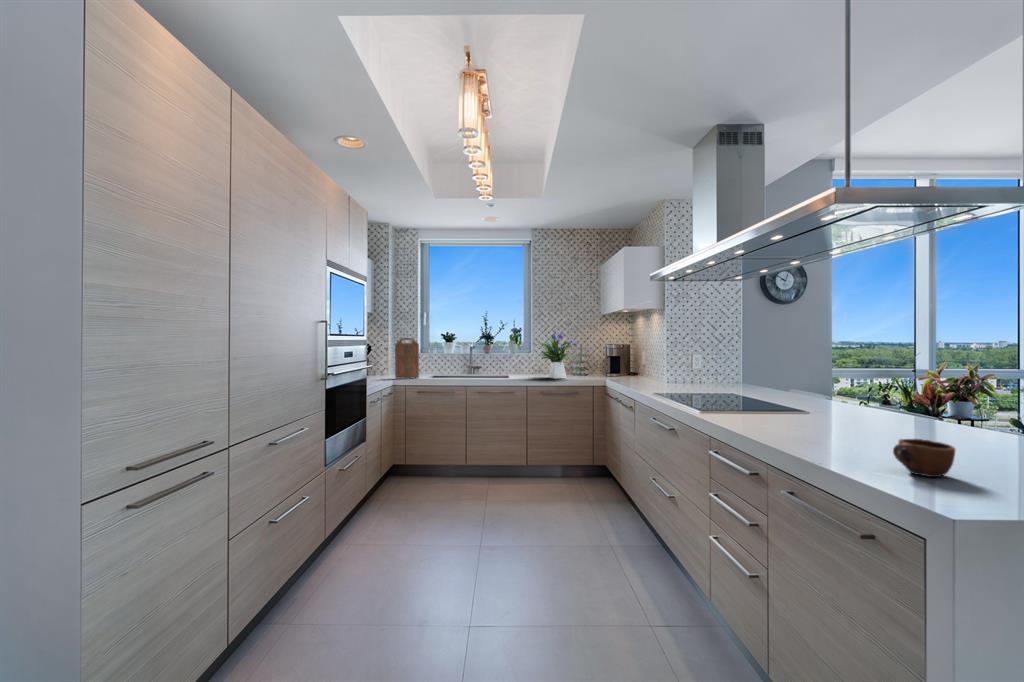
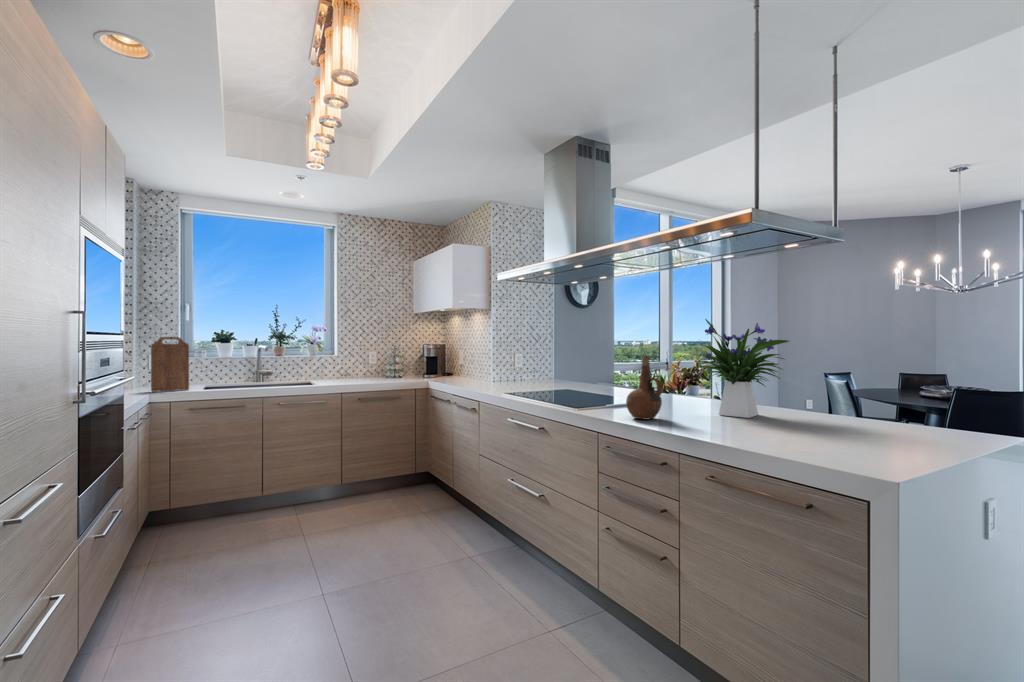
flower arrangement: present [540,334,577,379] -> present [692,319,789,418]
ceramic pitcher: none [738,356,778,423] -> present [626,356,663,419]
mug: present [893,439,955,477] -> none [817,425,861,457]

